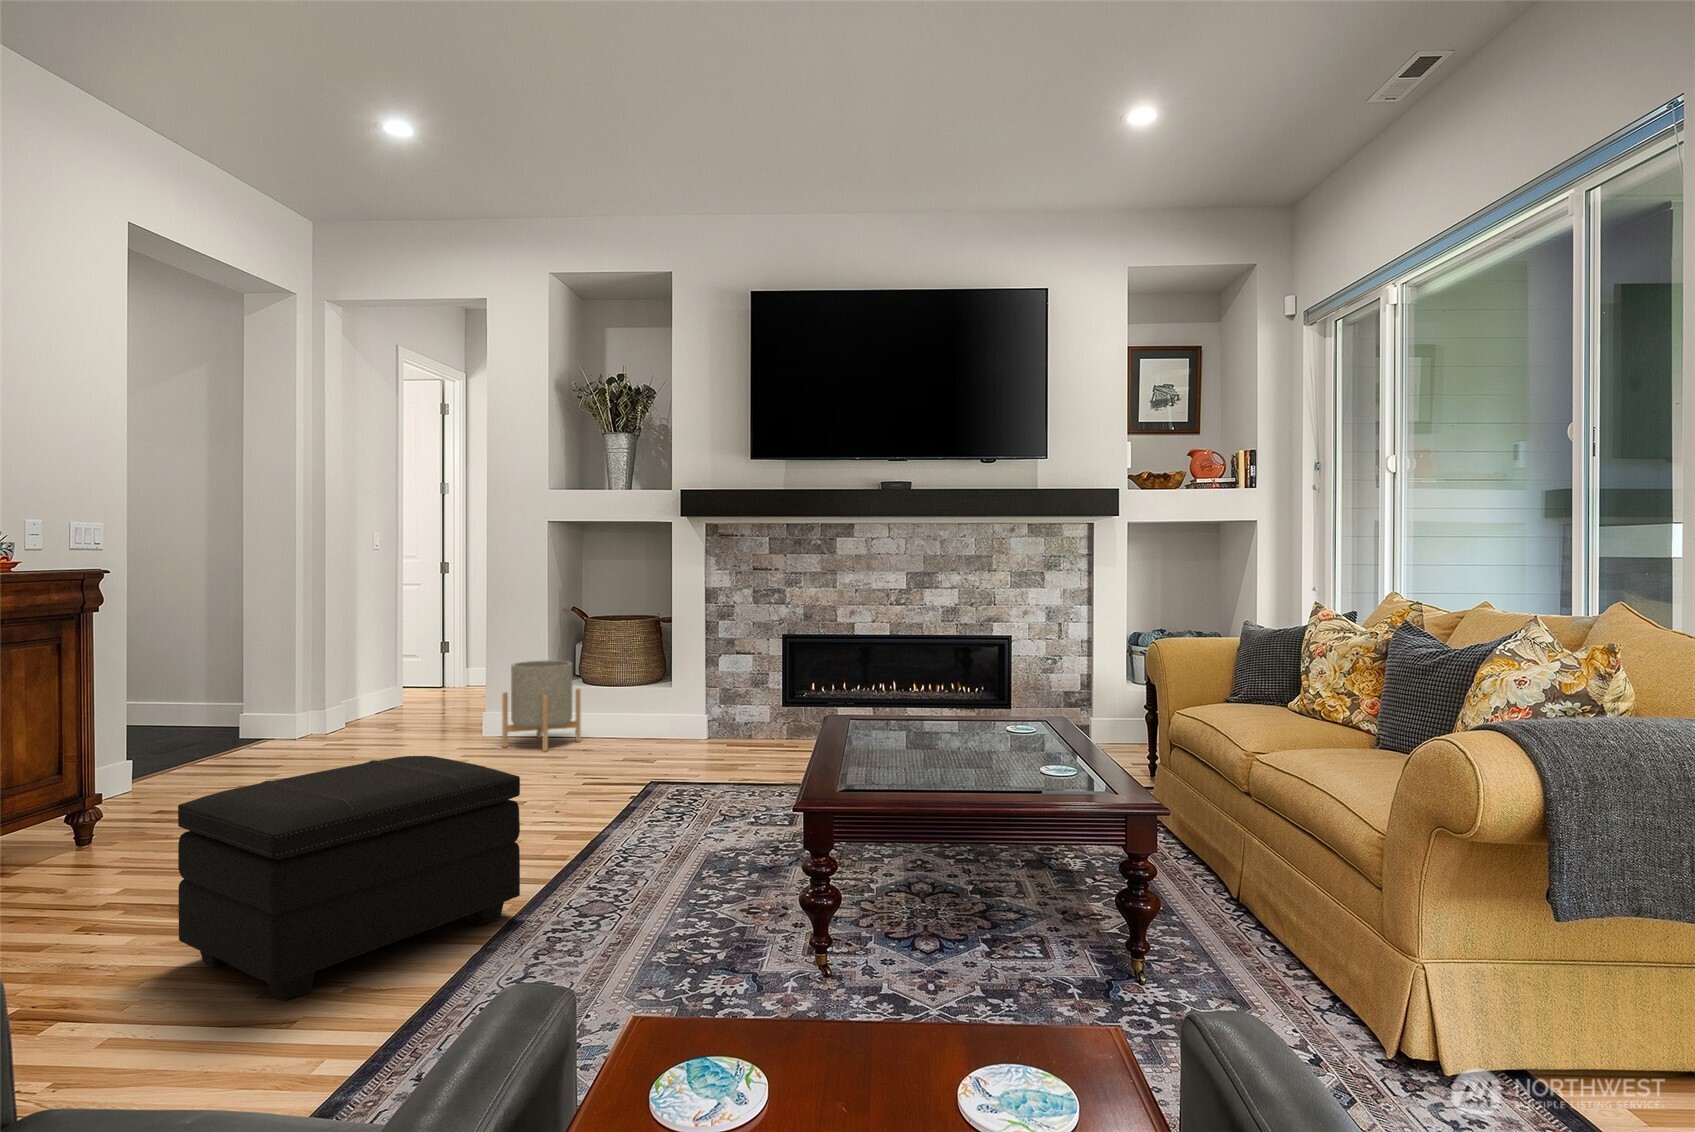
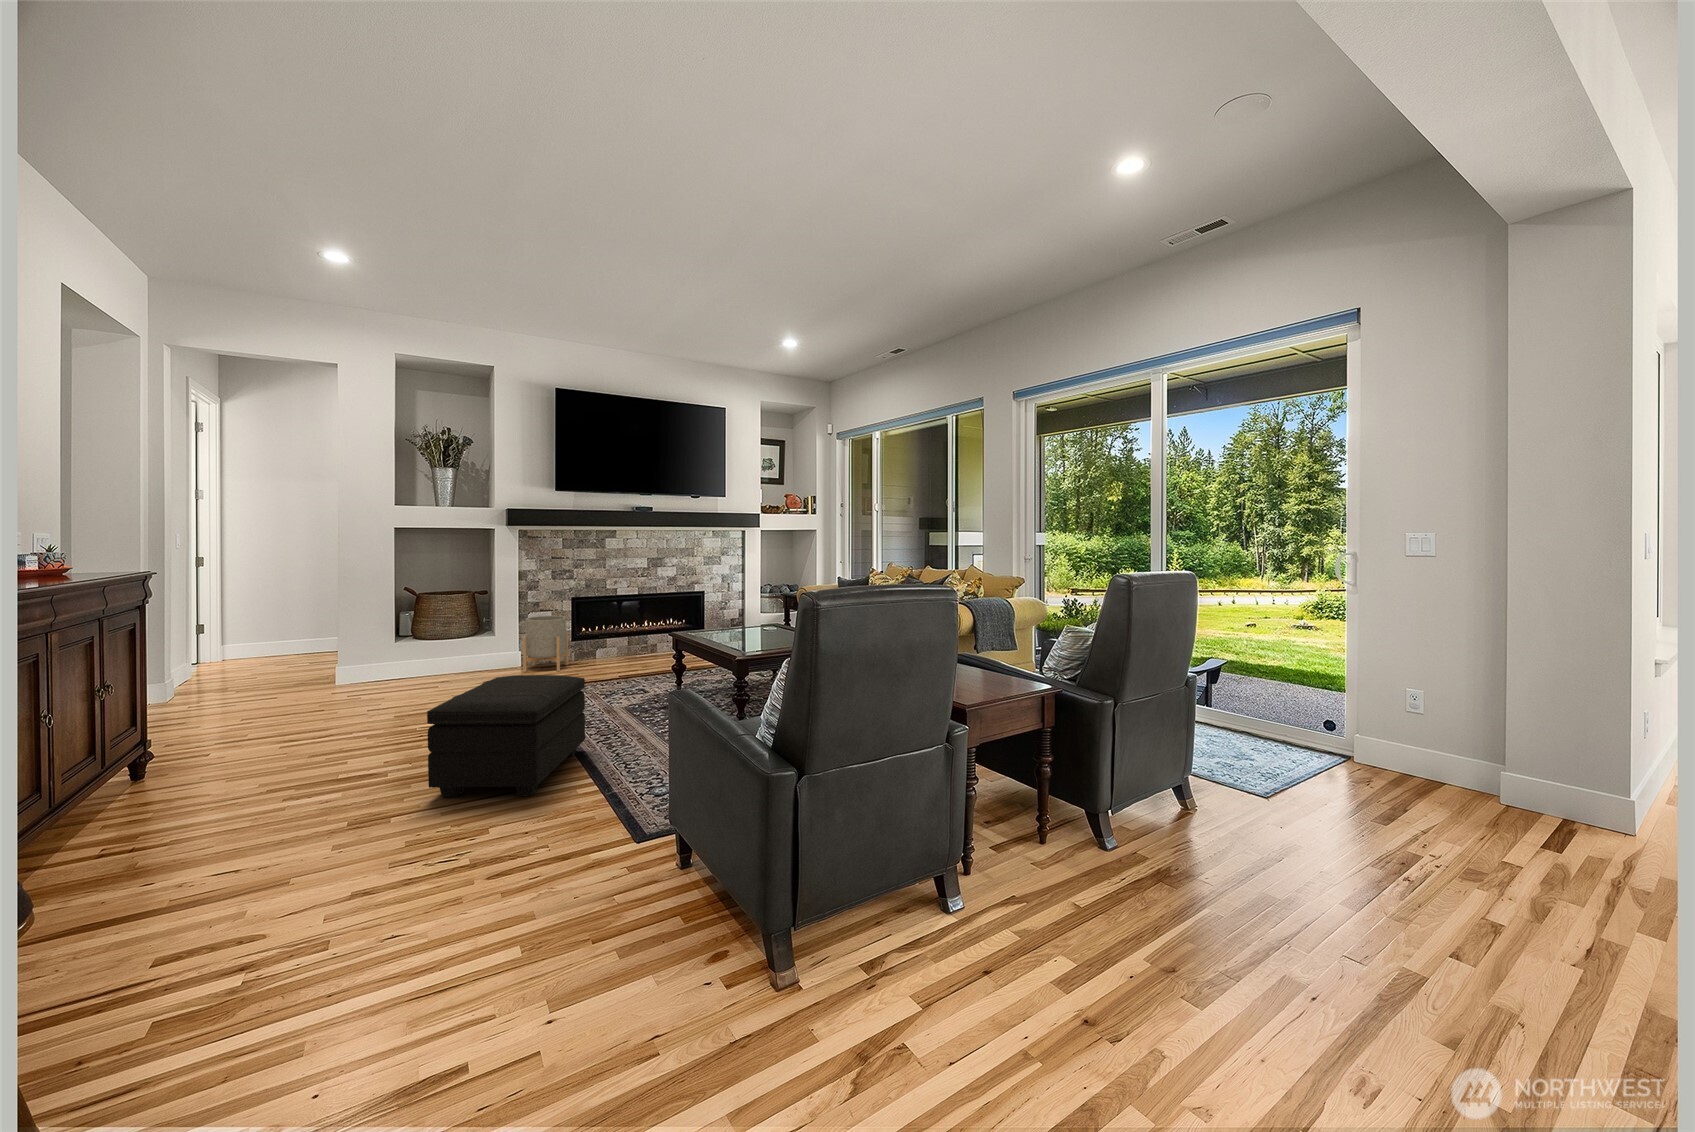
planter: present [502,660,581,751] -> present [523,616,568,672]

